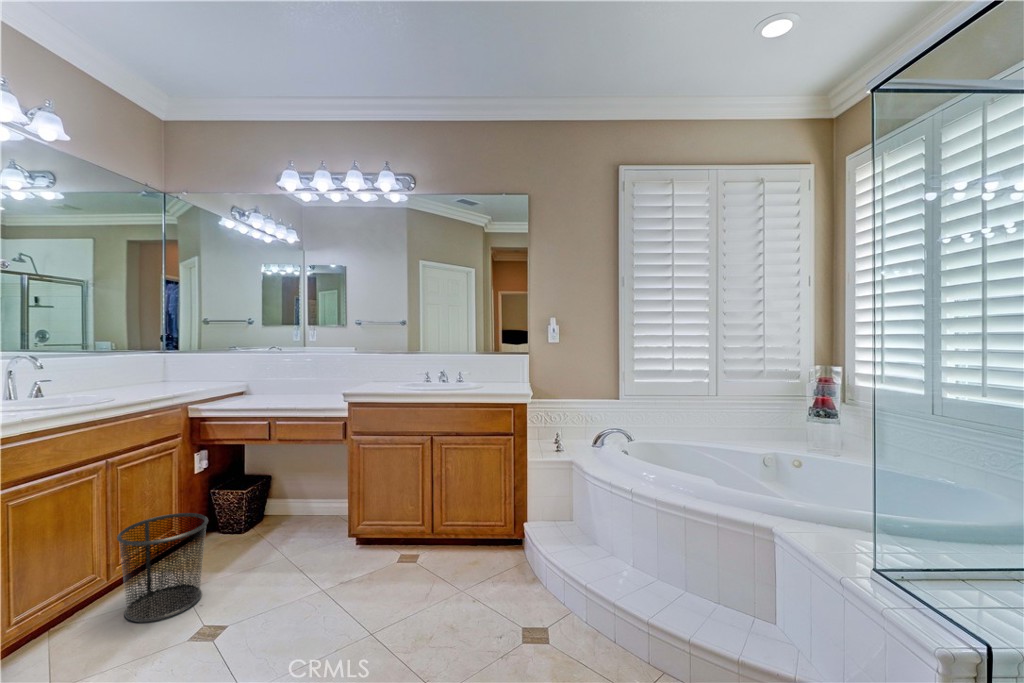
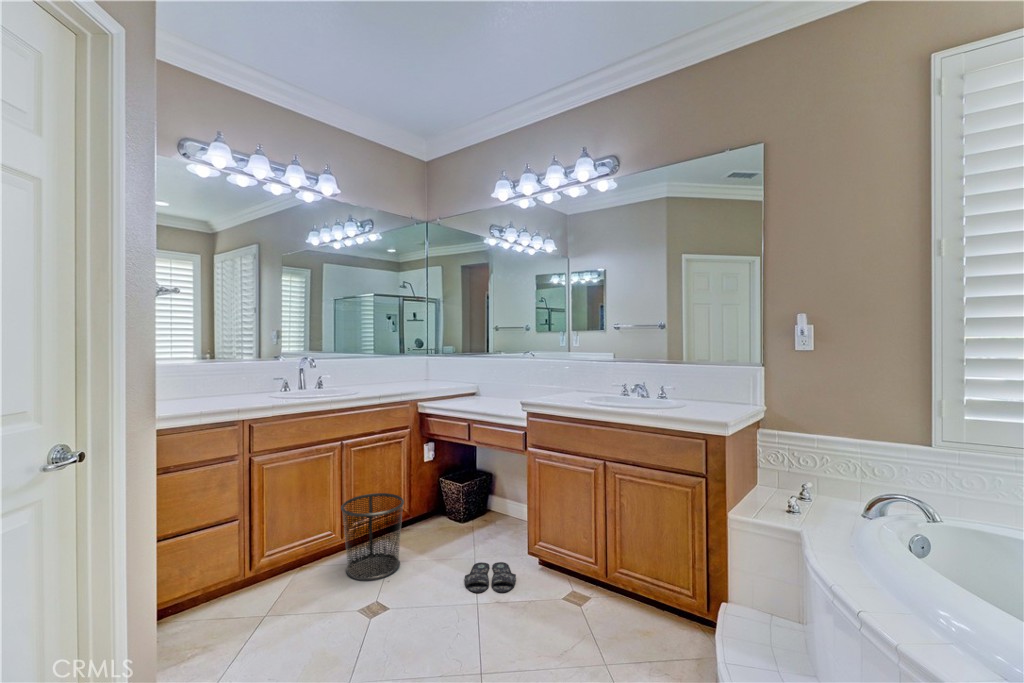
slippers: none [292,553,348,586] -> present [465,562,516,593]

